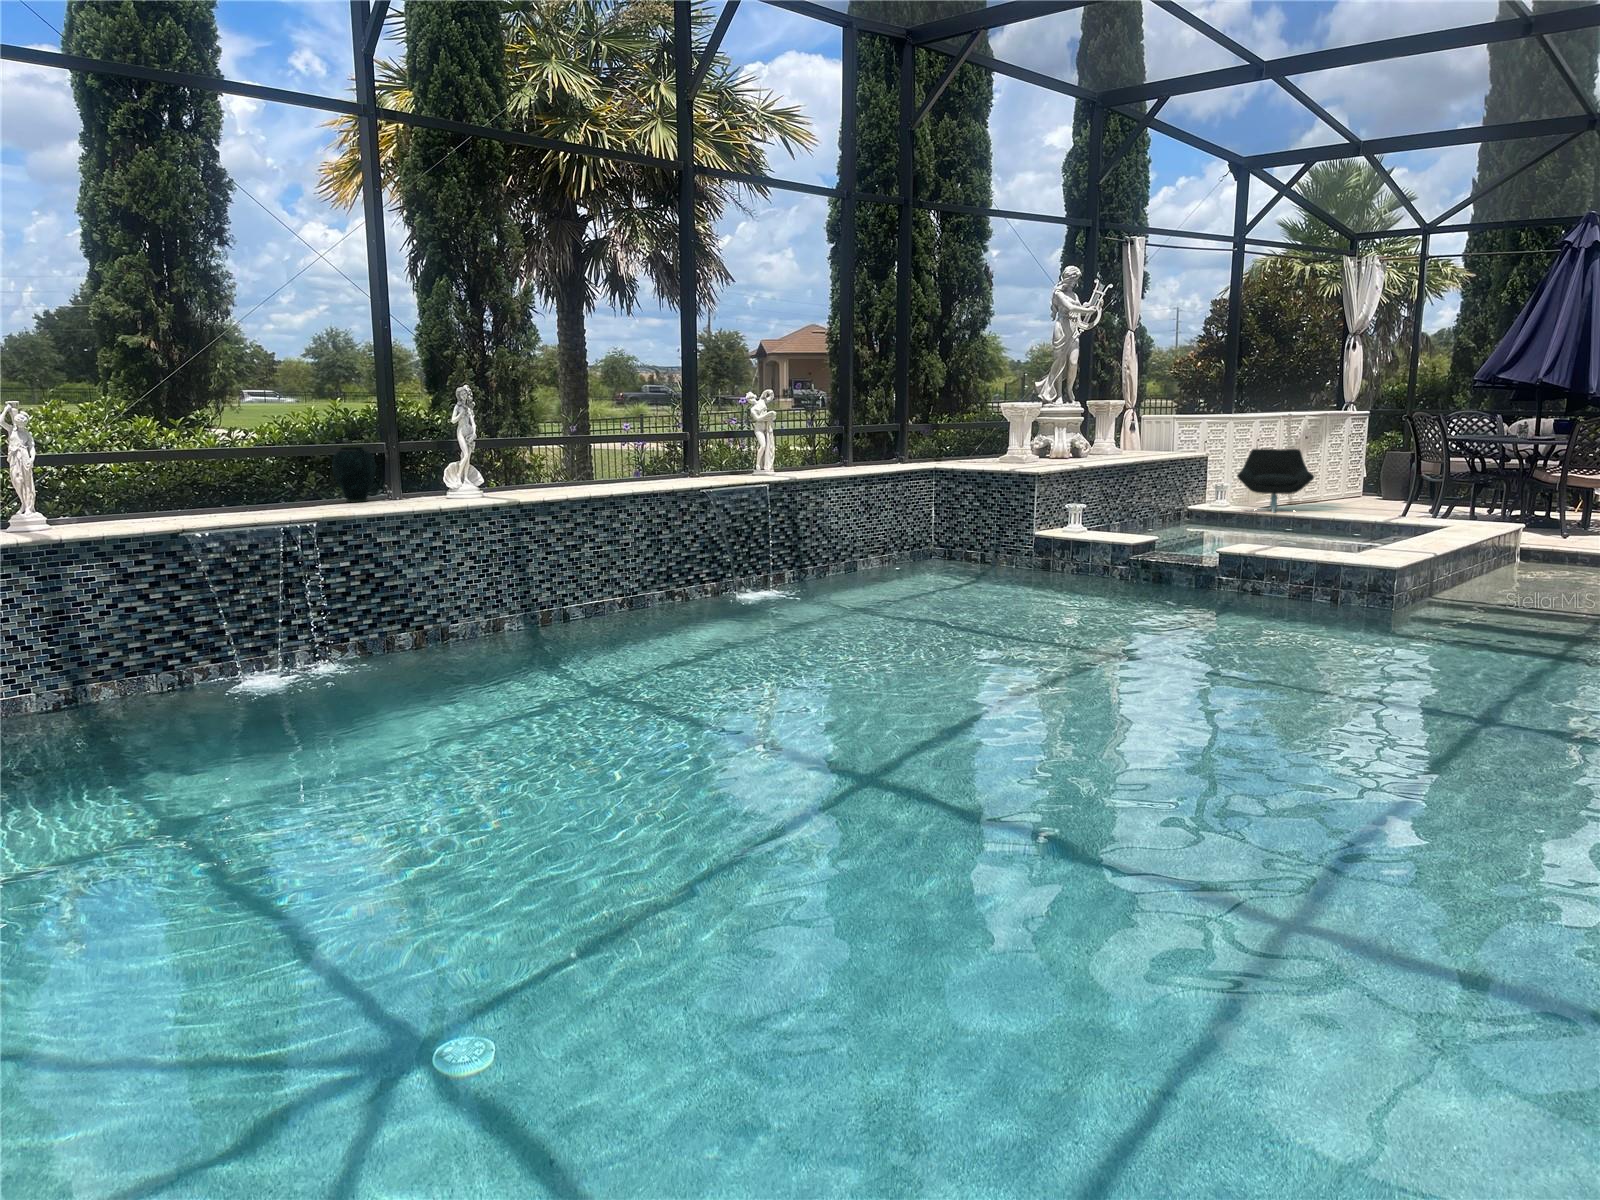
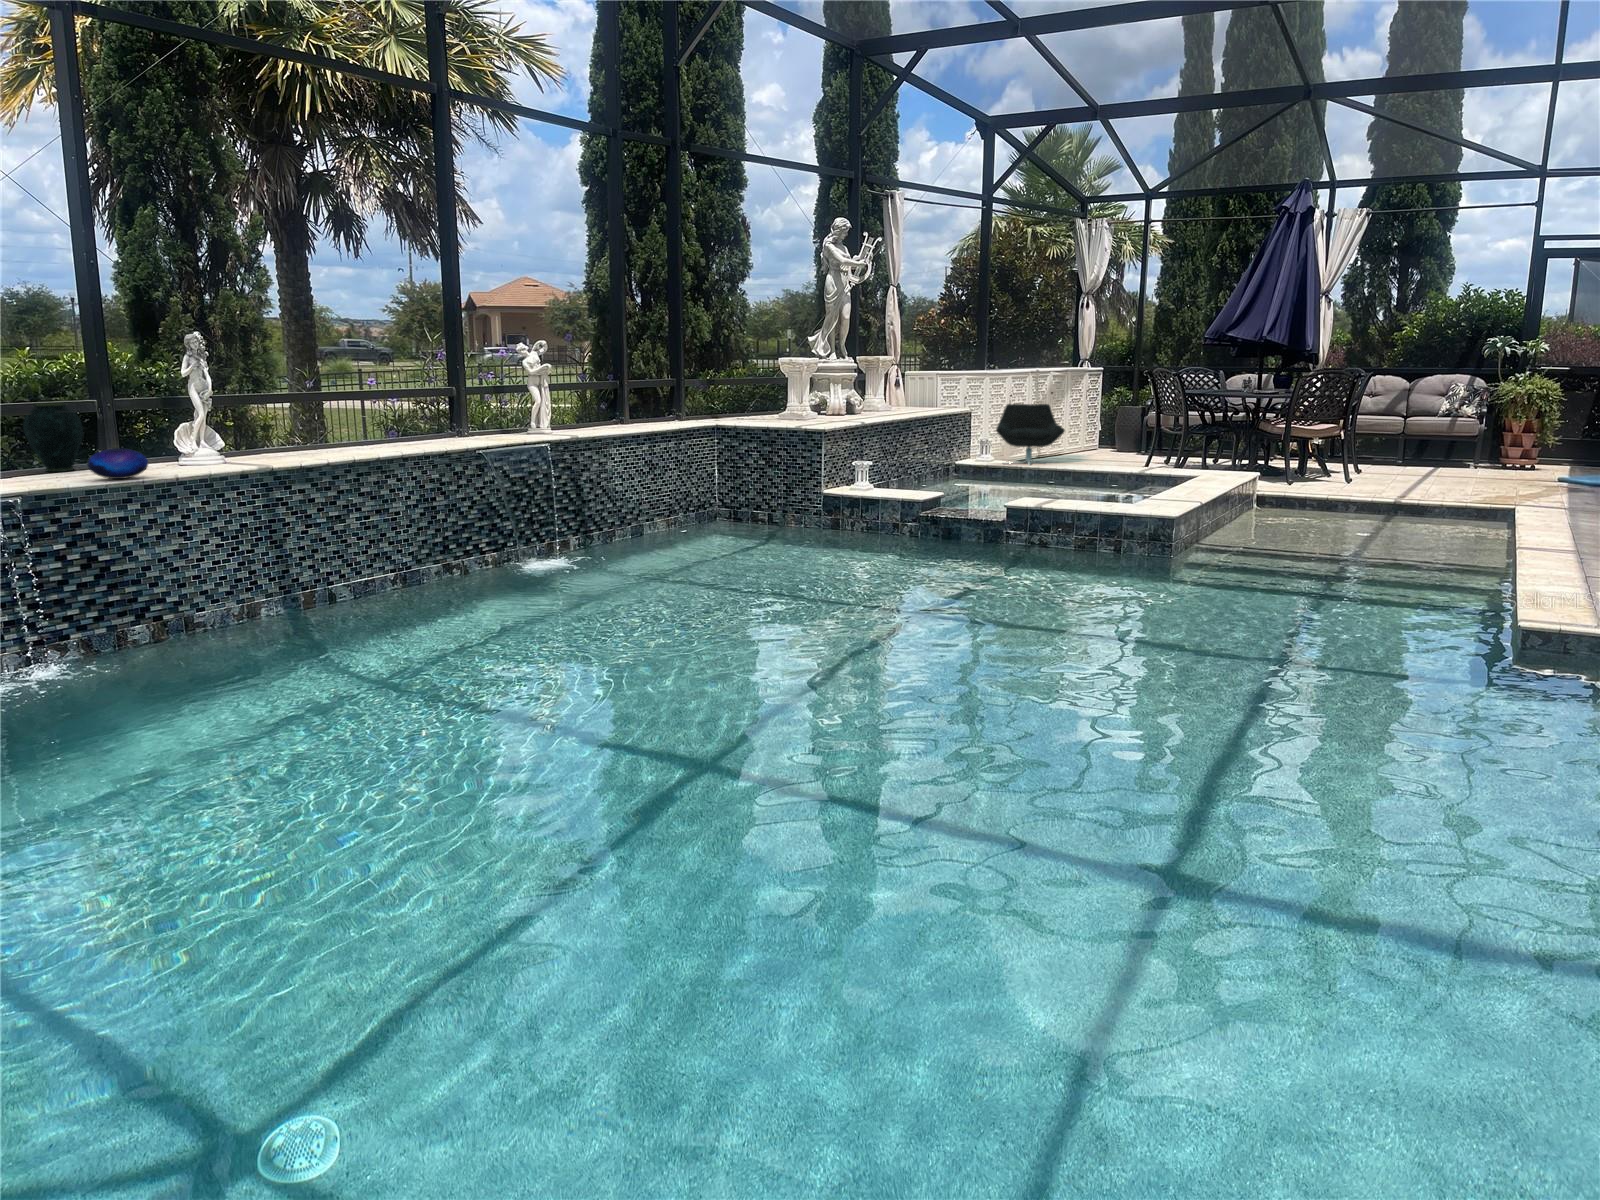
decorative orb: none [373,483,419,509] -> present [87,448,148,479]

